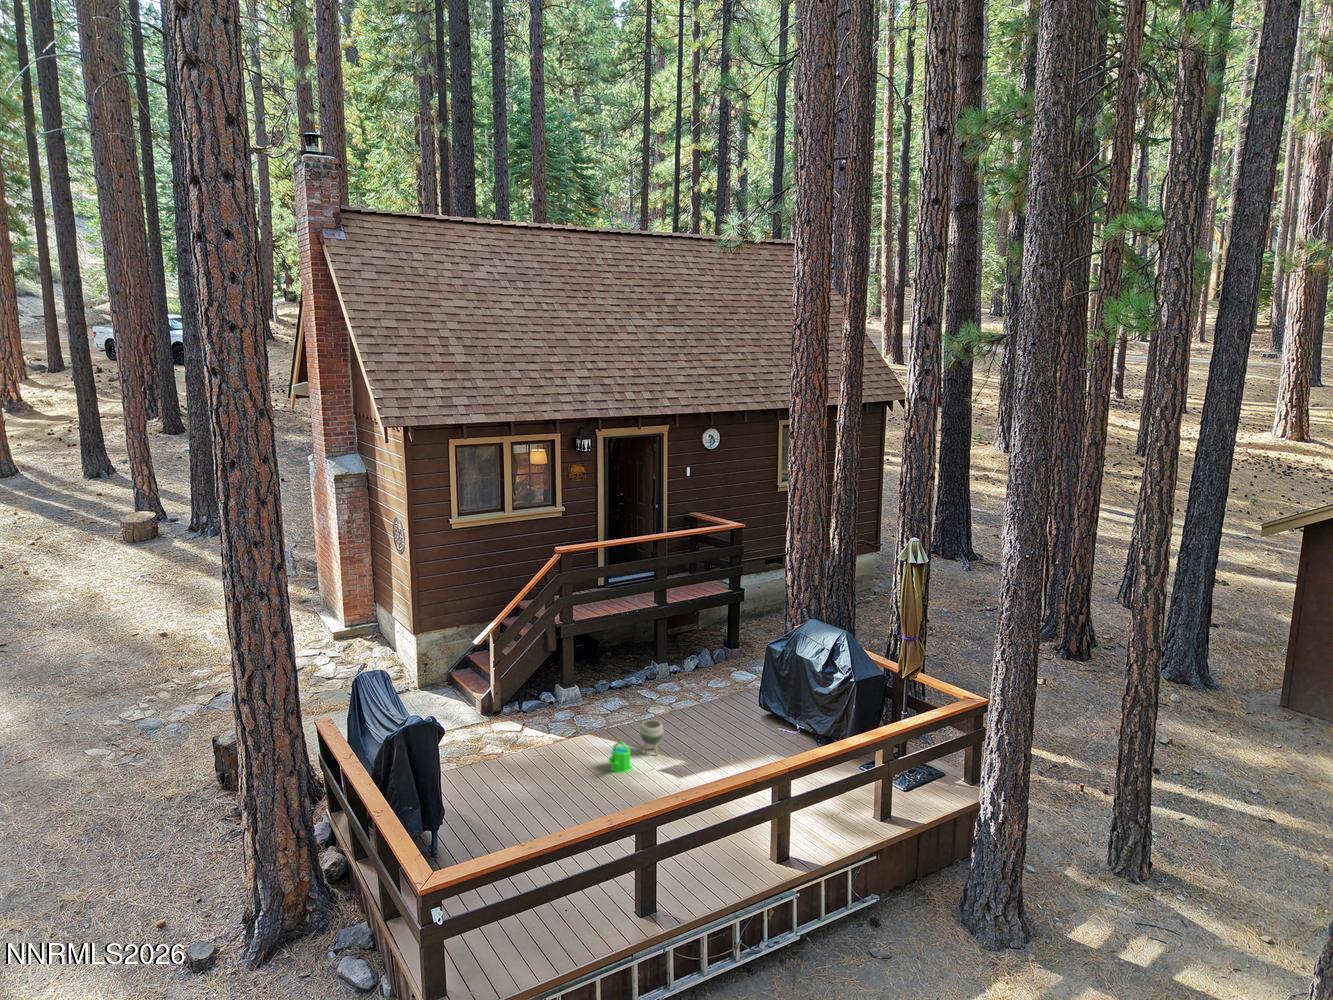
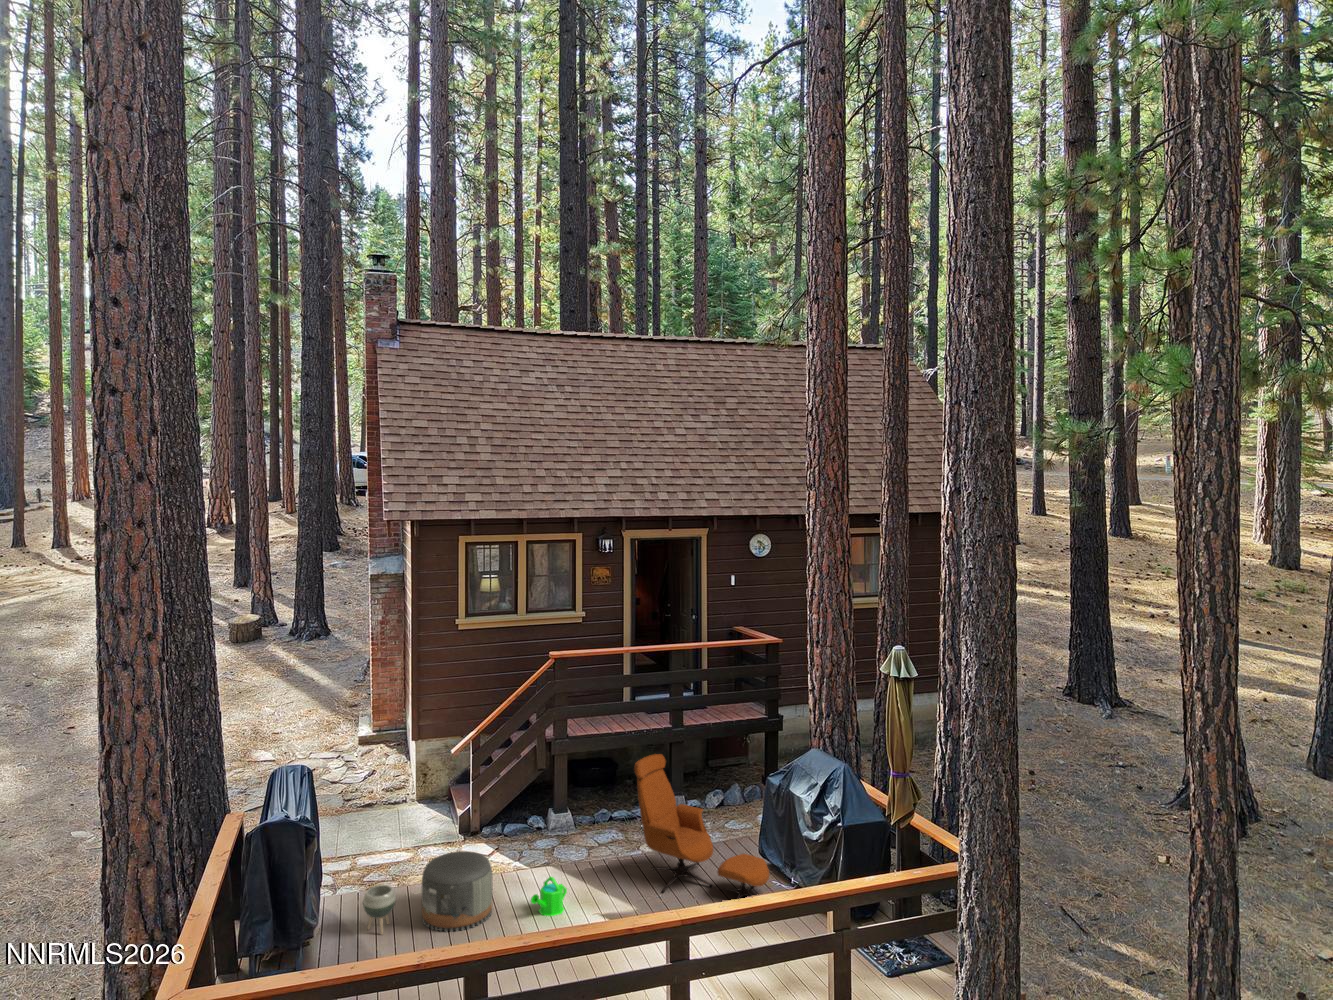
lounge chair: none [673,633,791,751] -> present [634,754,769,899]
planter: present [639,720,664,756] -> present [363,885,396,935]
pouf: none [513,727,573,795] -> present [422,851,493,932]

